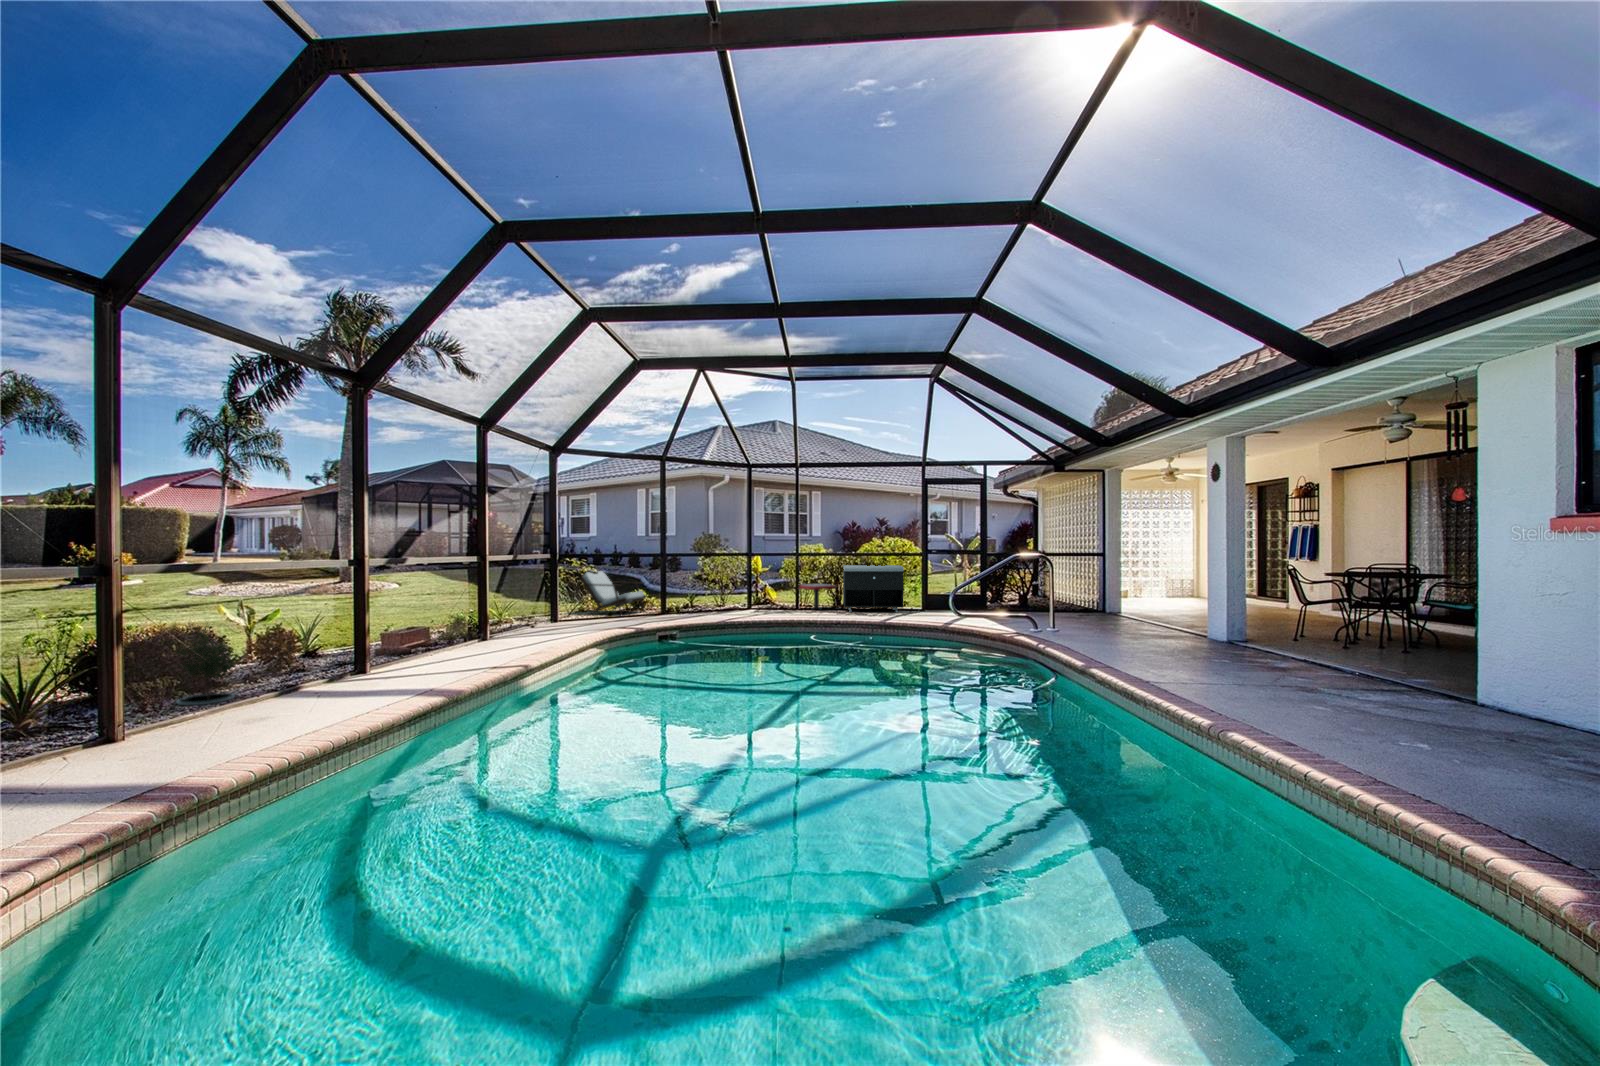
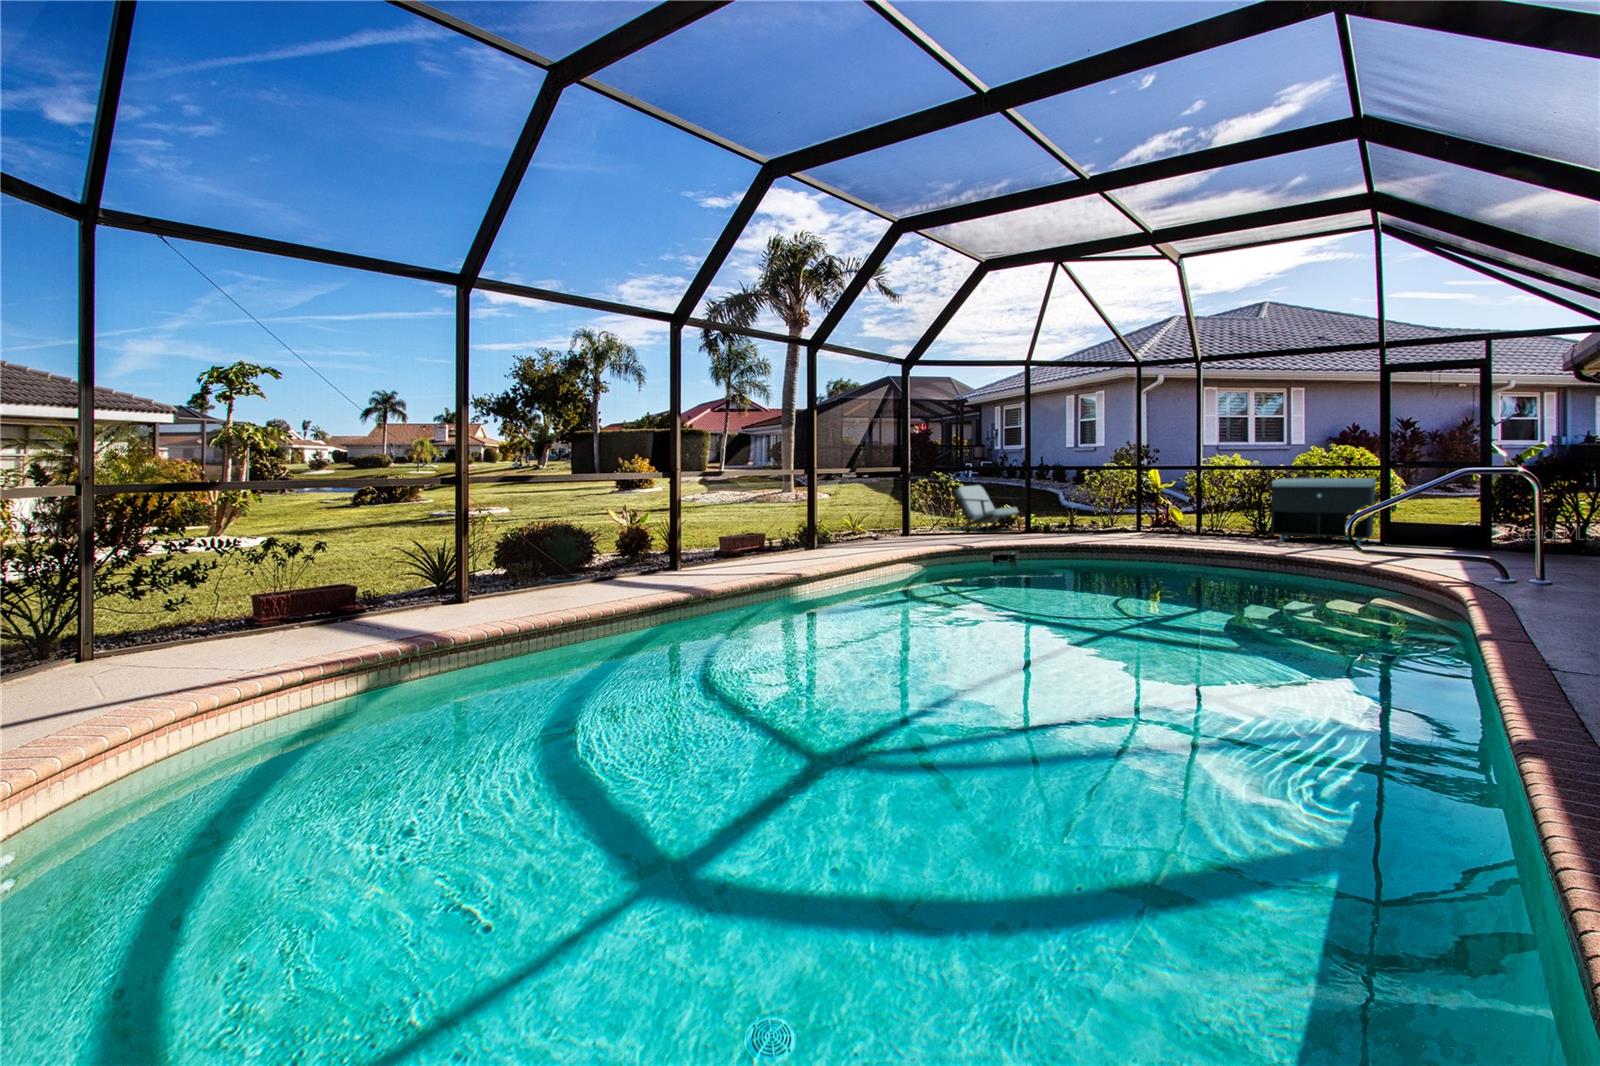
pedestal table: present [800,584,836,610] -> none [1212,503,1268,536]

